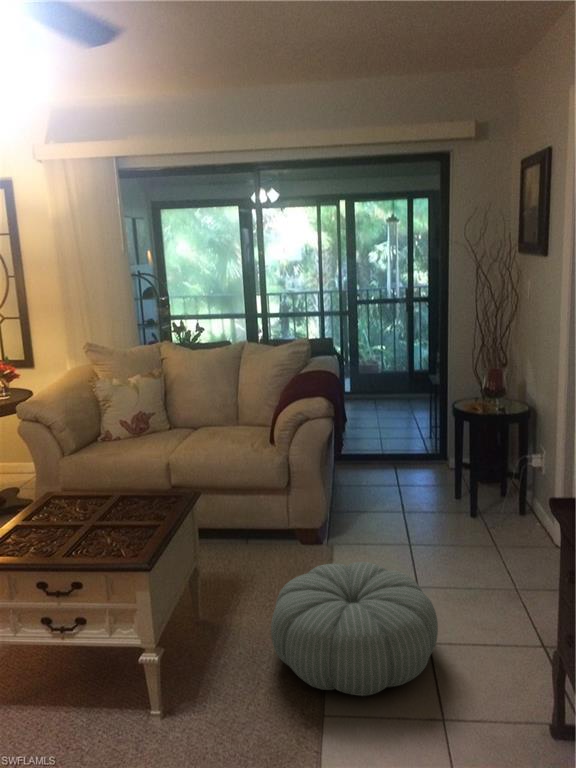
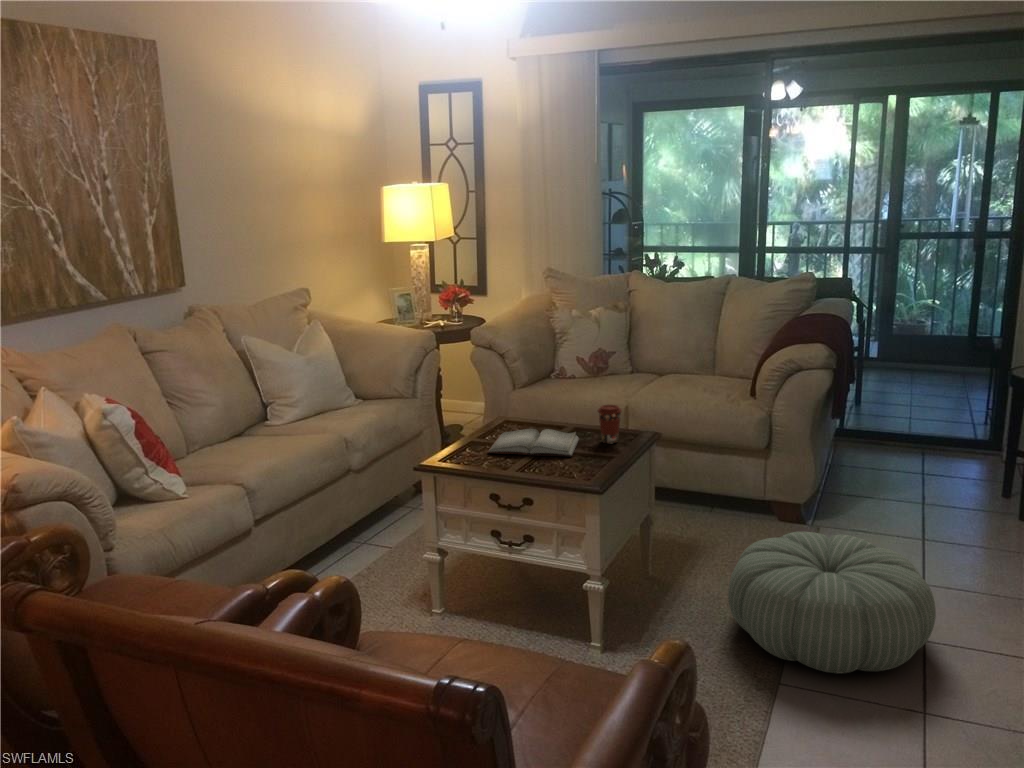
coffee cup: none [139,476,162,513] -> present [597,405,622,443]
hardback book: none [32,505,125,540] -> present [487,429,579,456]

